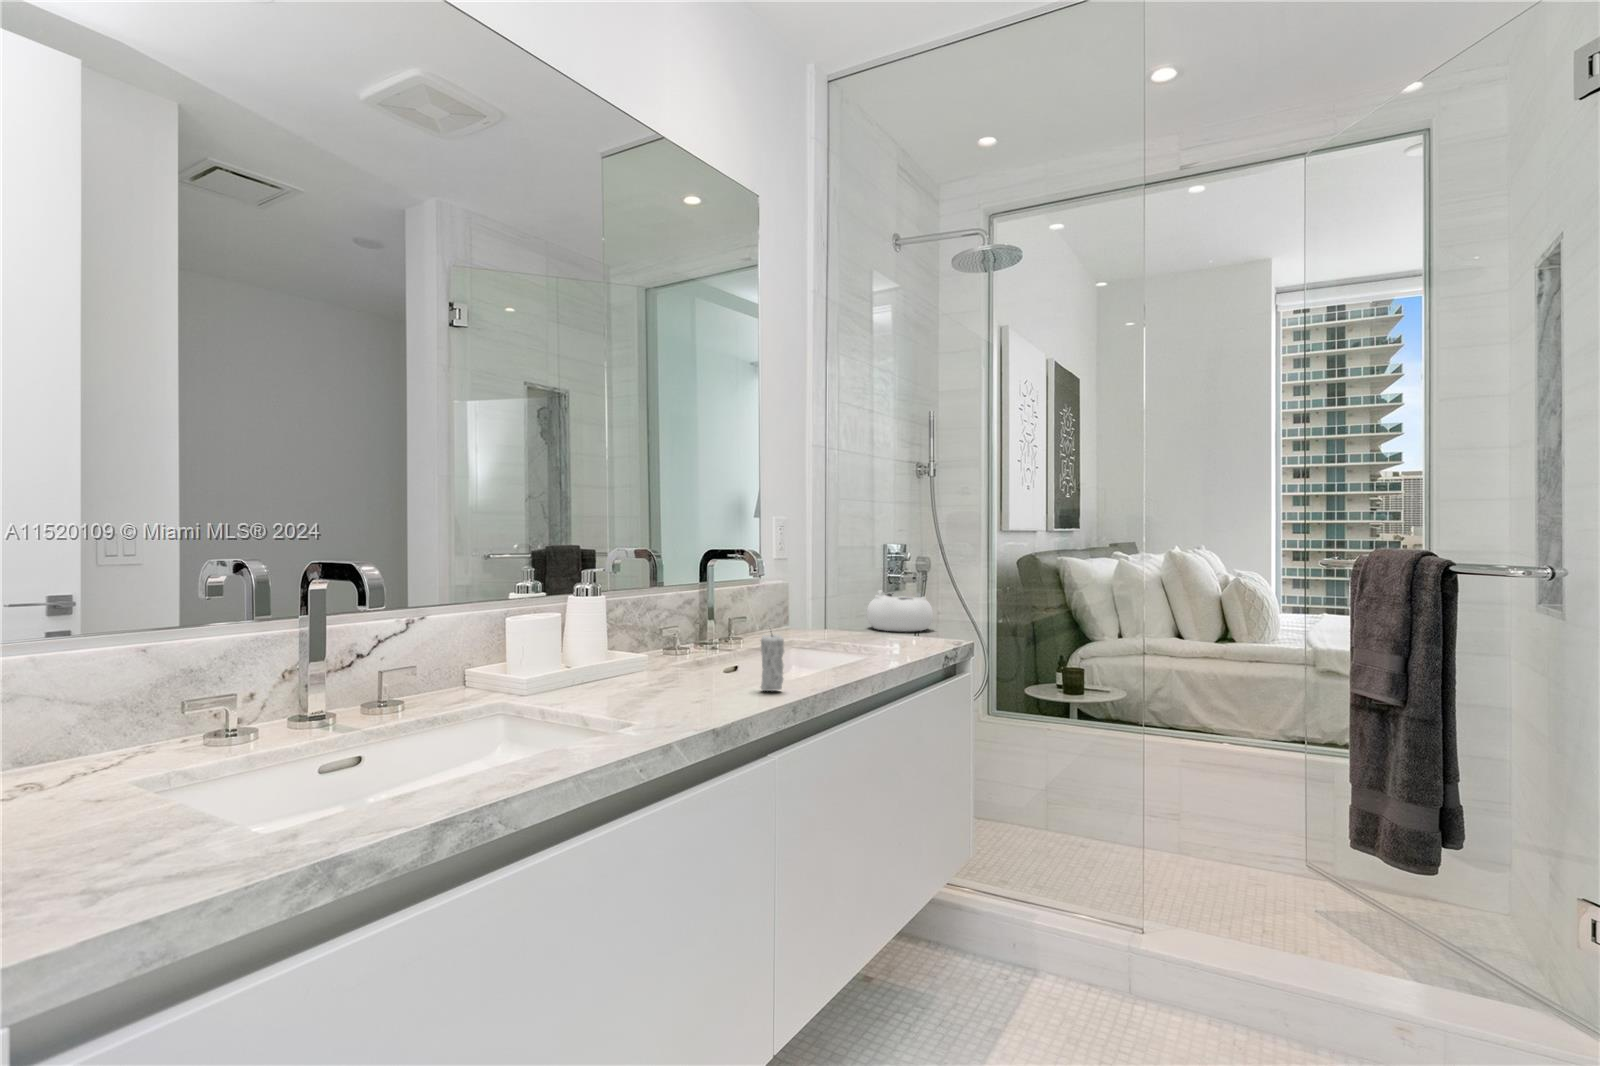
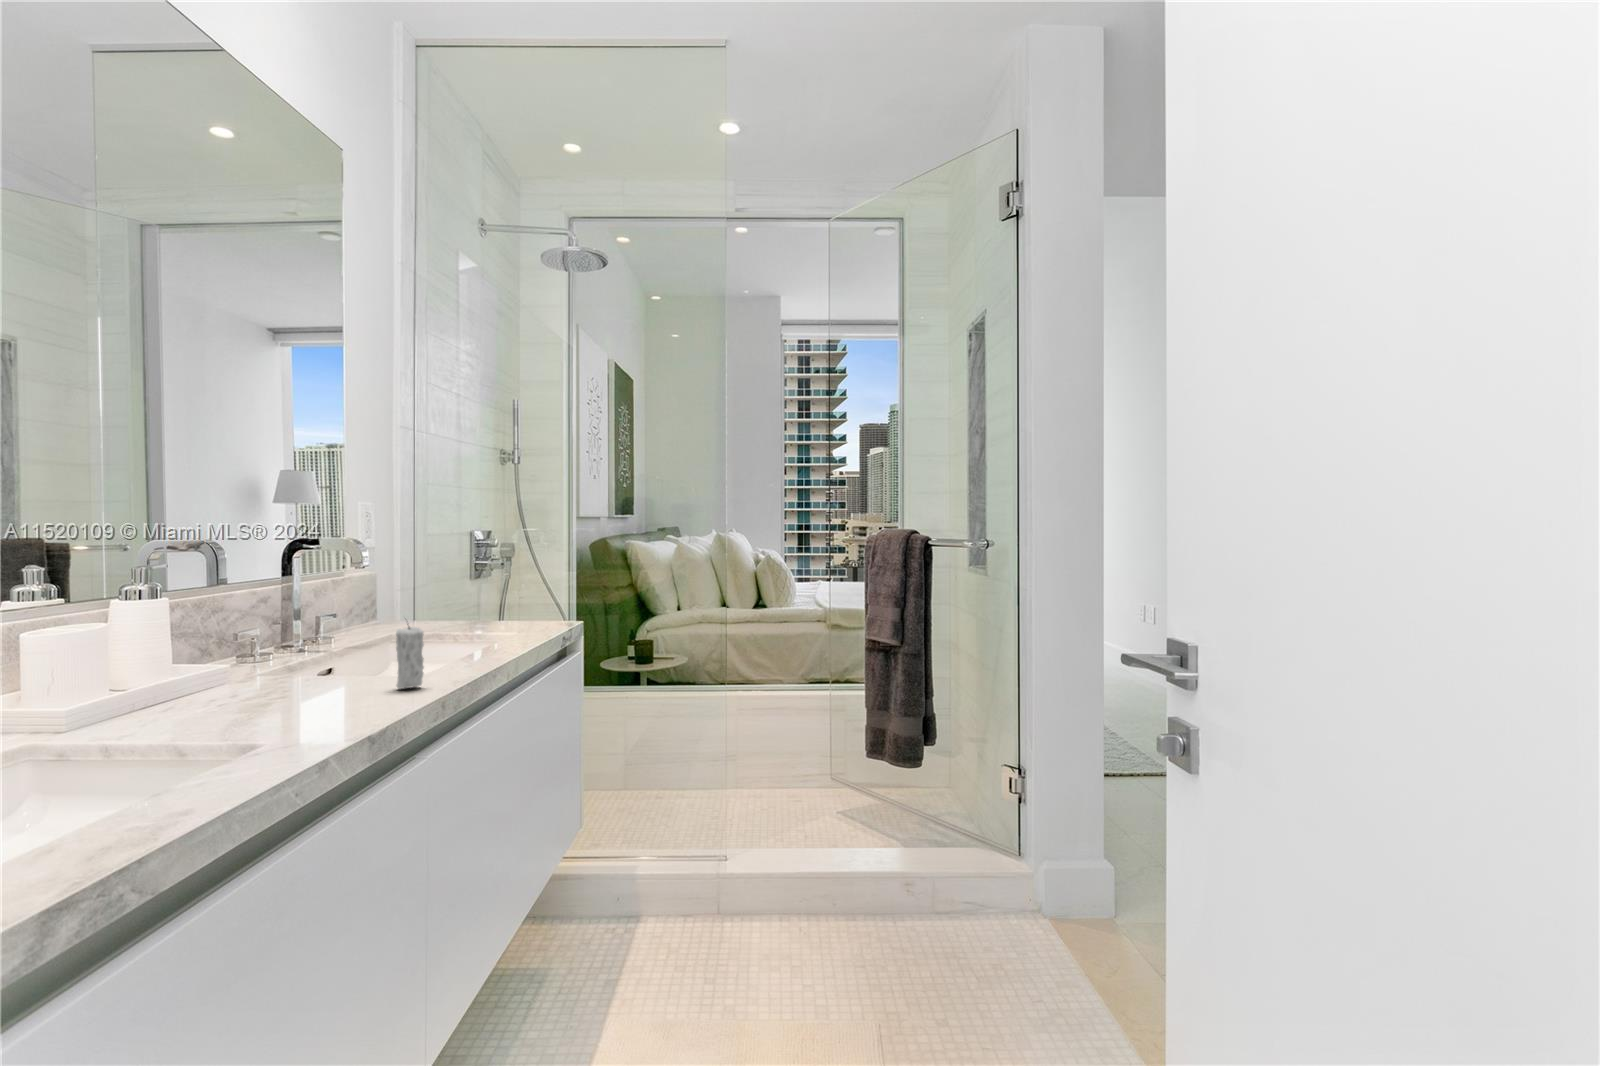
decorative bowl: present [867,590,933,632] -> none [462,578,532,618]

